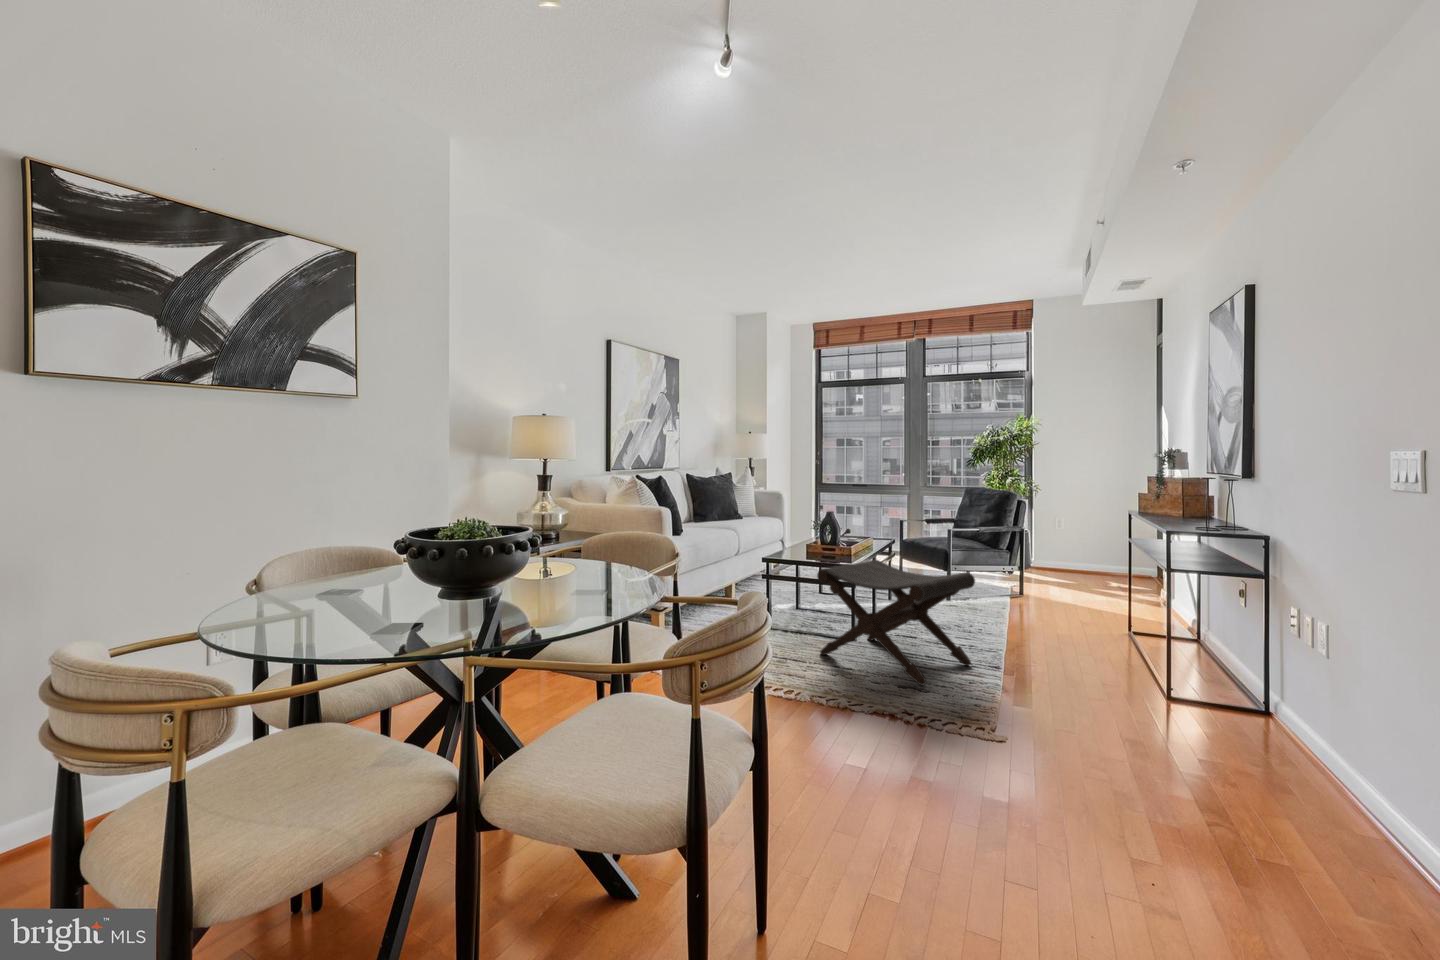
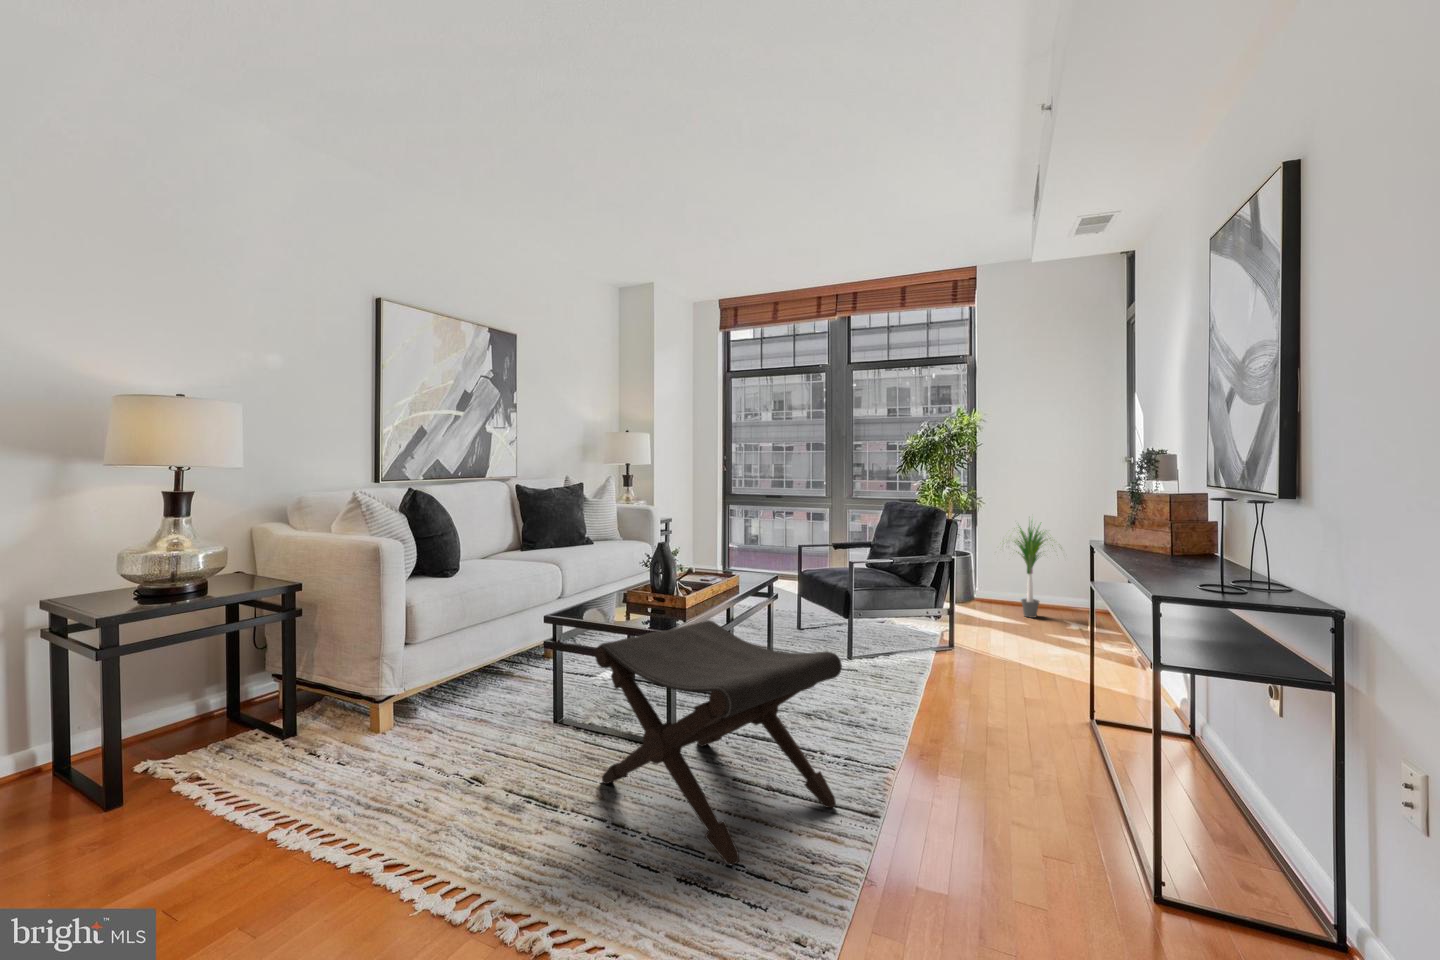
potted plant: none [1047,496,1107,577] -> present [1015,523,1053,618]

